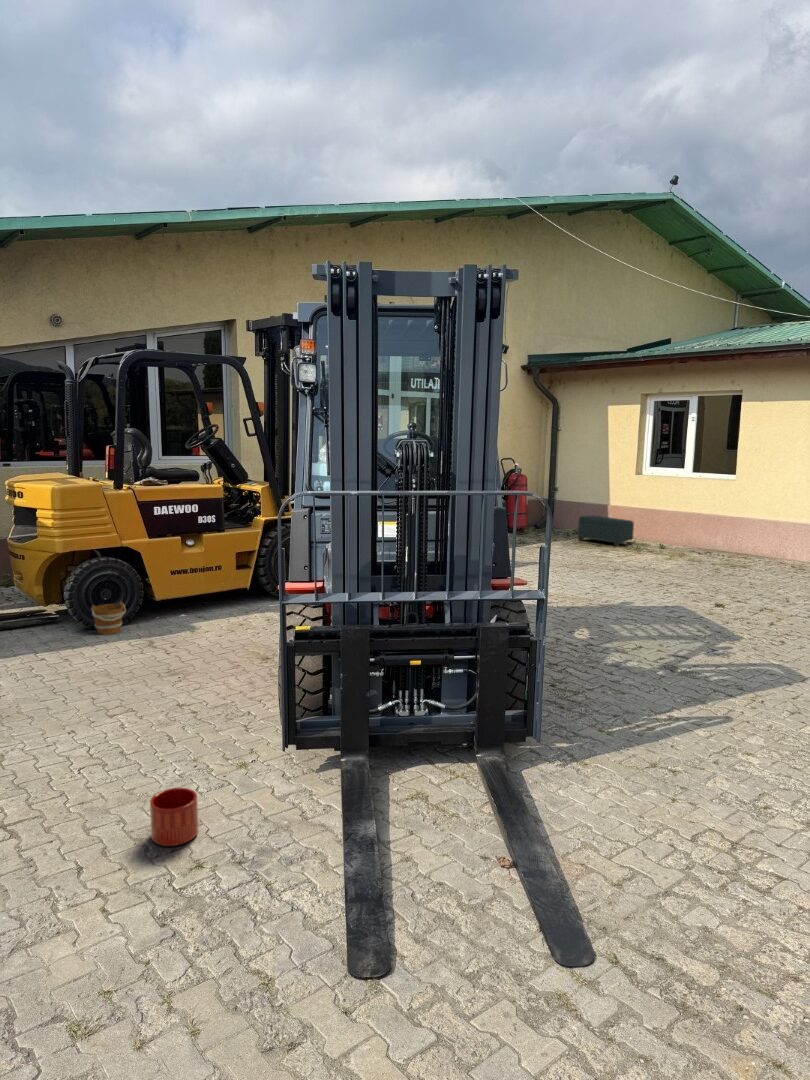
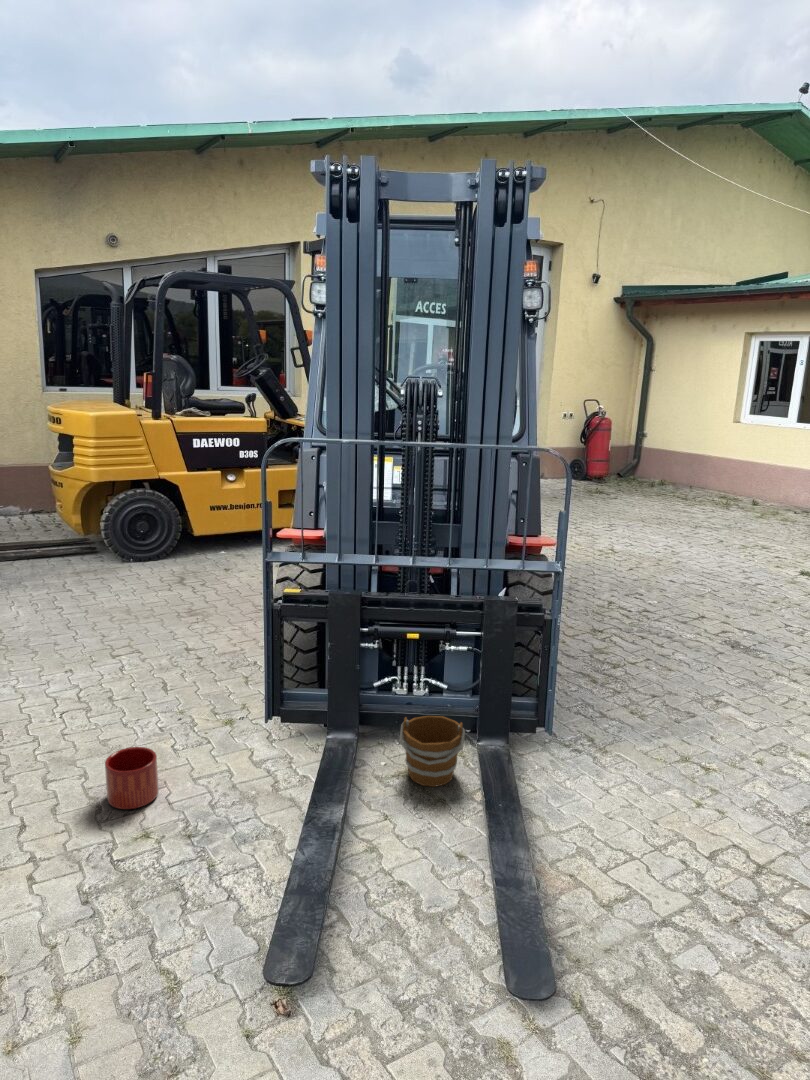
bench: present [578,516,634,547] -> none [662,463,725,499]
bucket: present [91,601,126,635] -> present [400,716,465,787]

